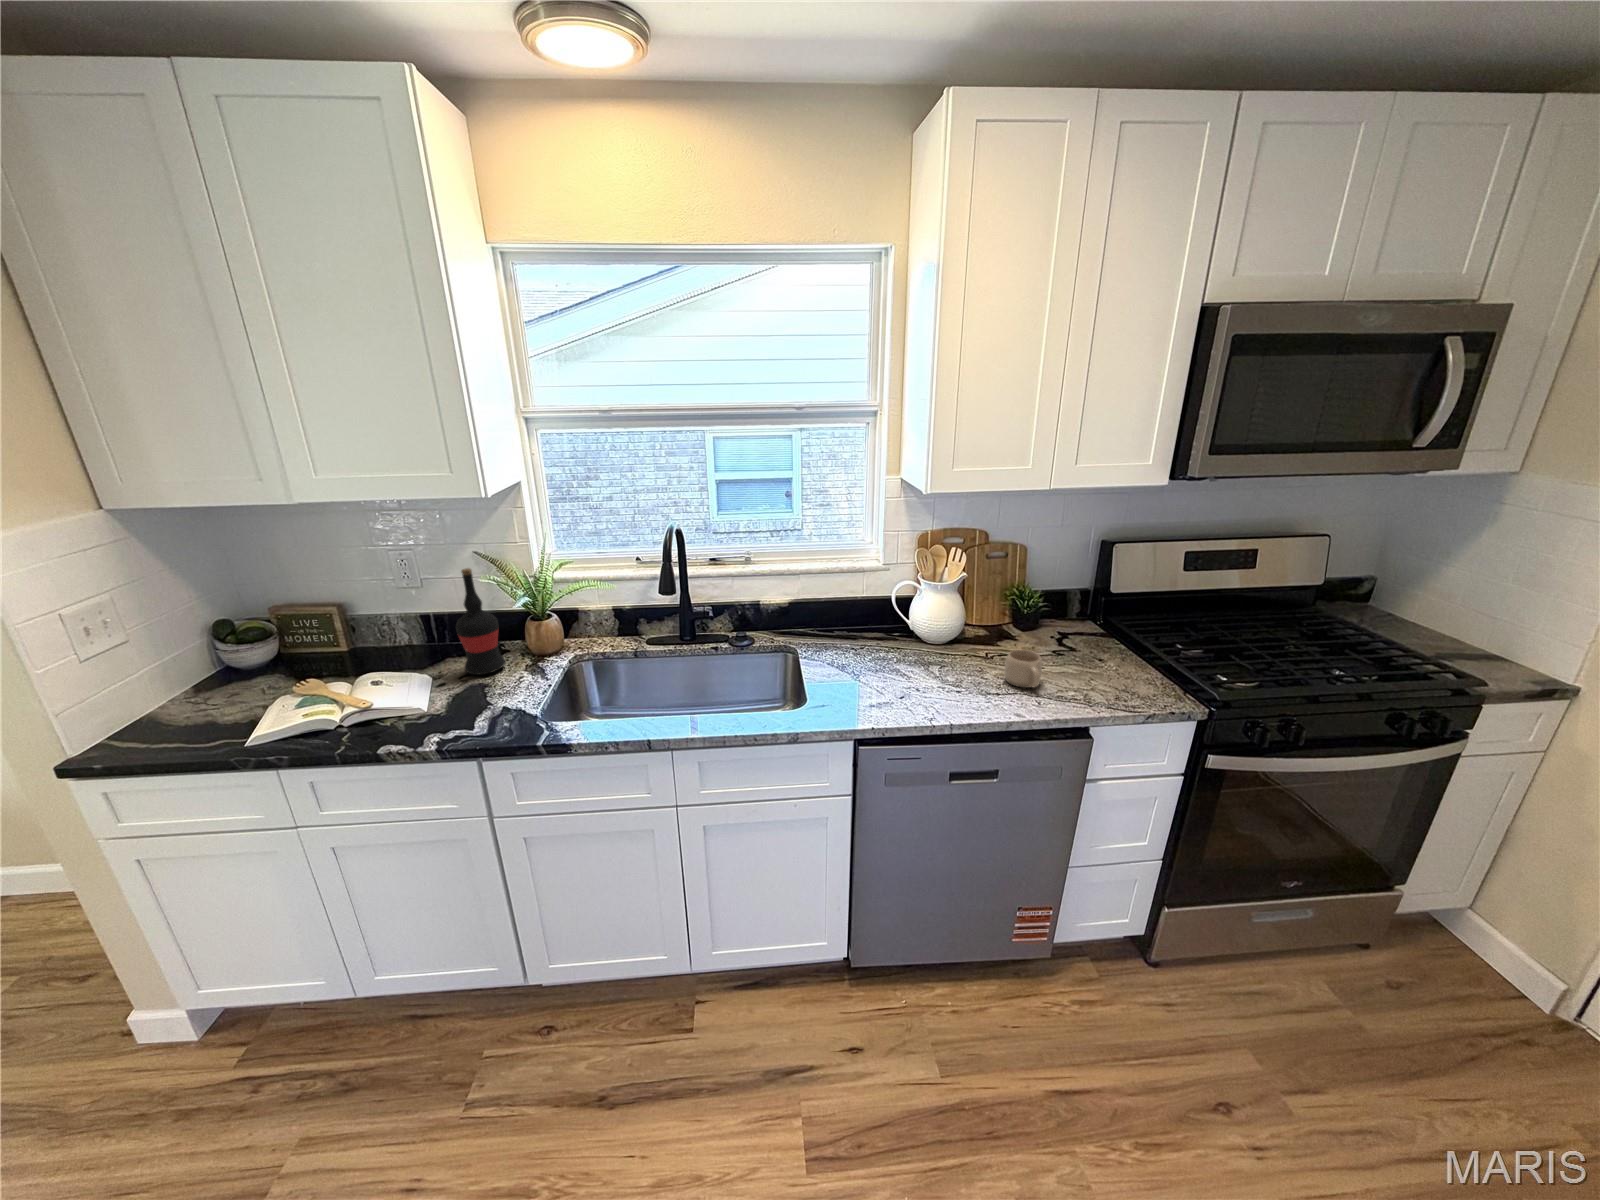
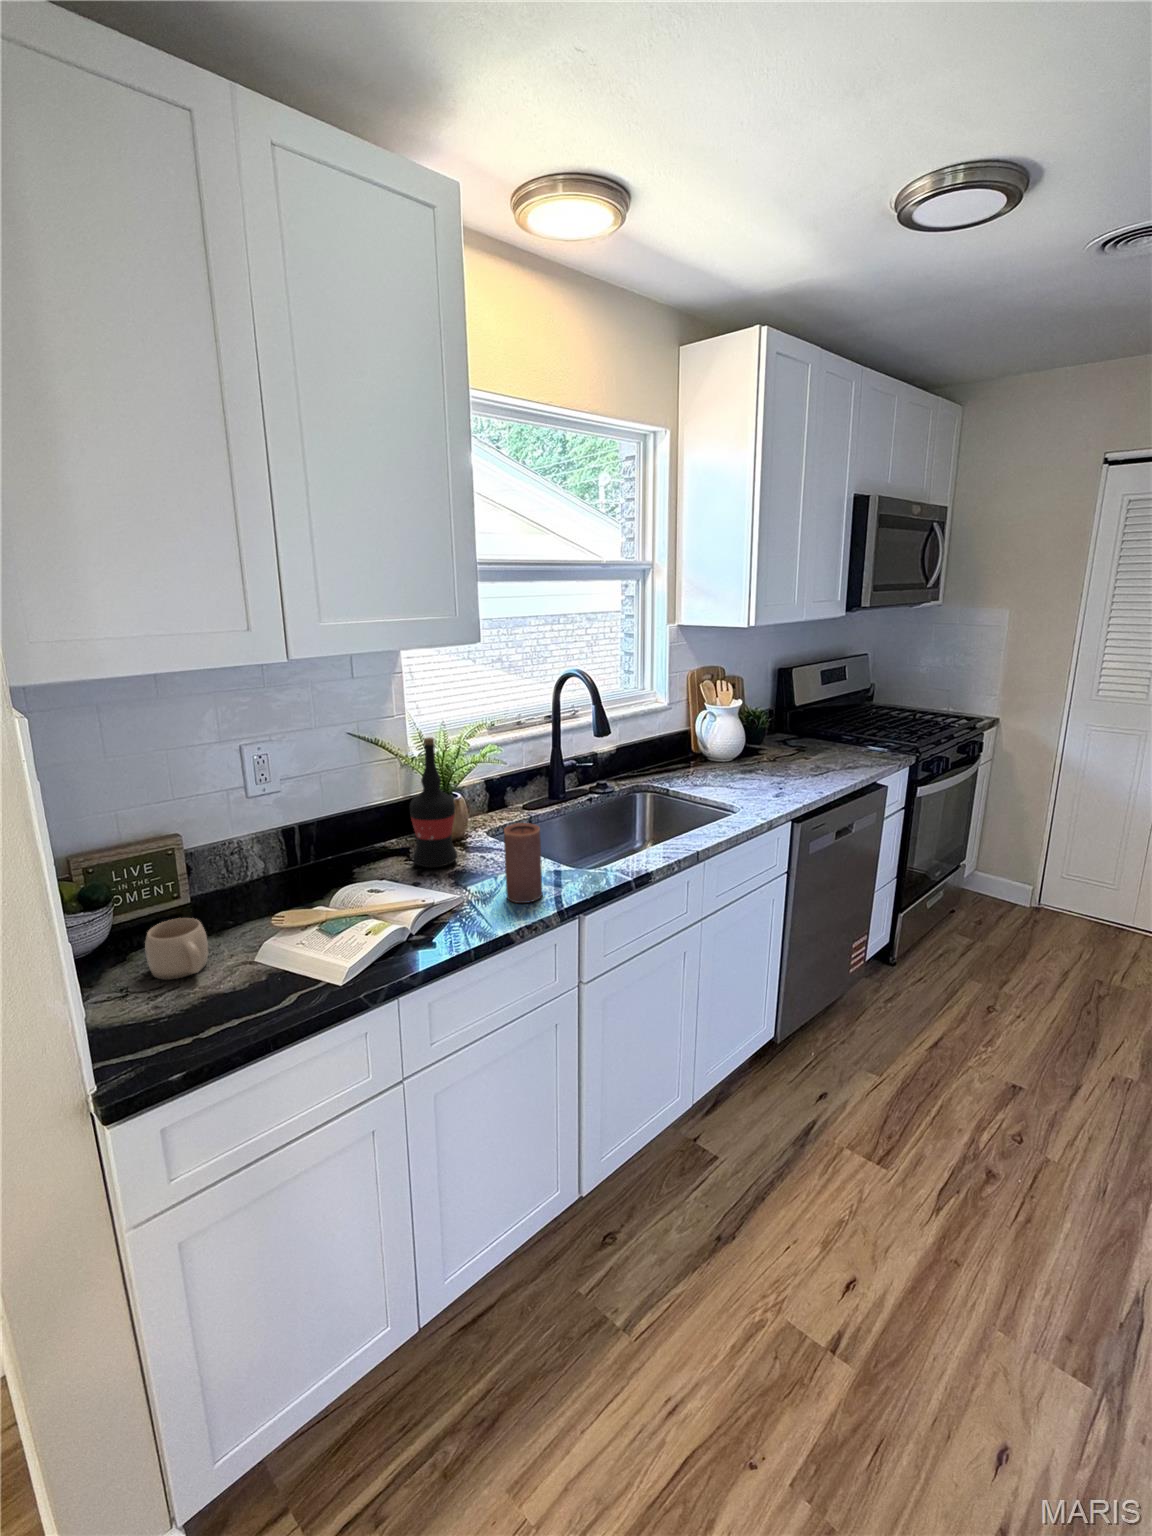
mug: present [1005,650,1042,688] -> present [145,918,208,980]
candle: none [413,660,463,730] -> present [504,823,543,903]

